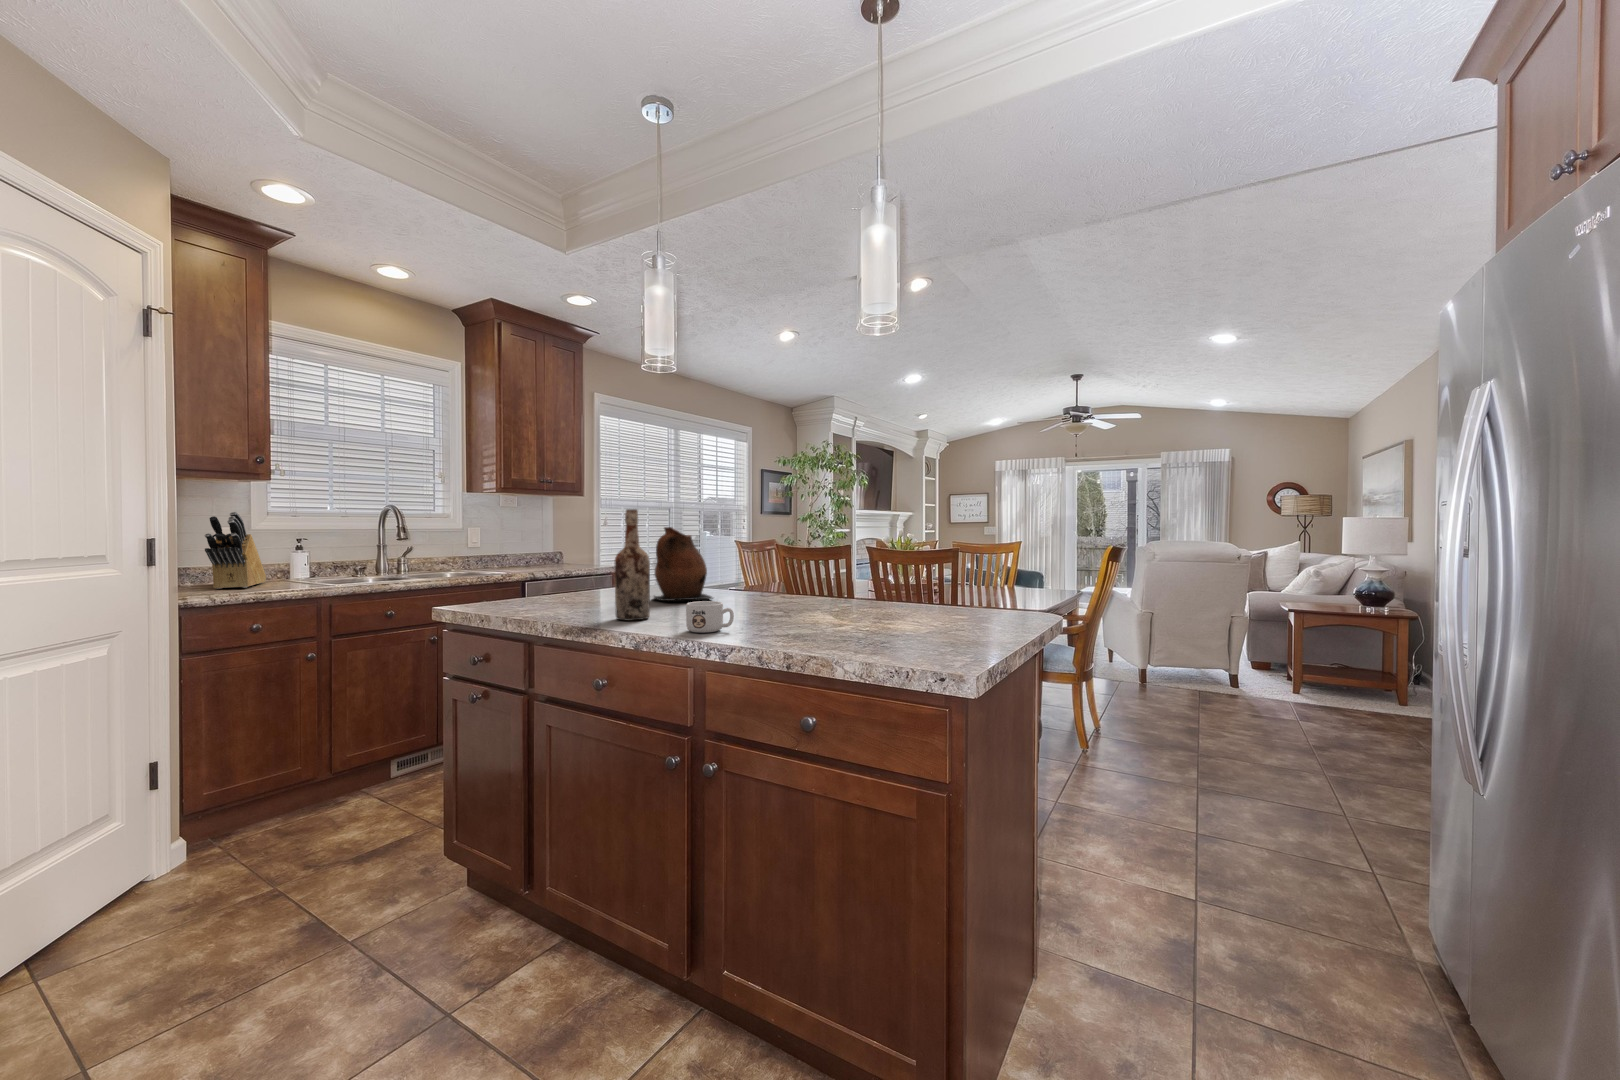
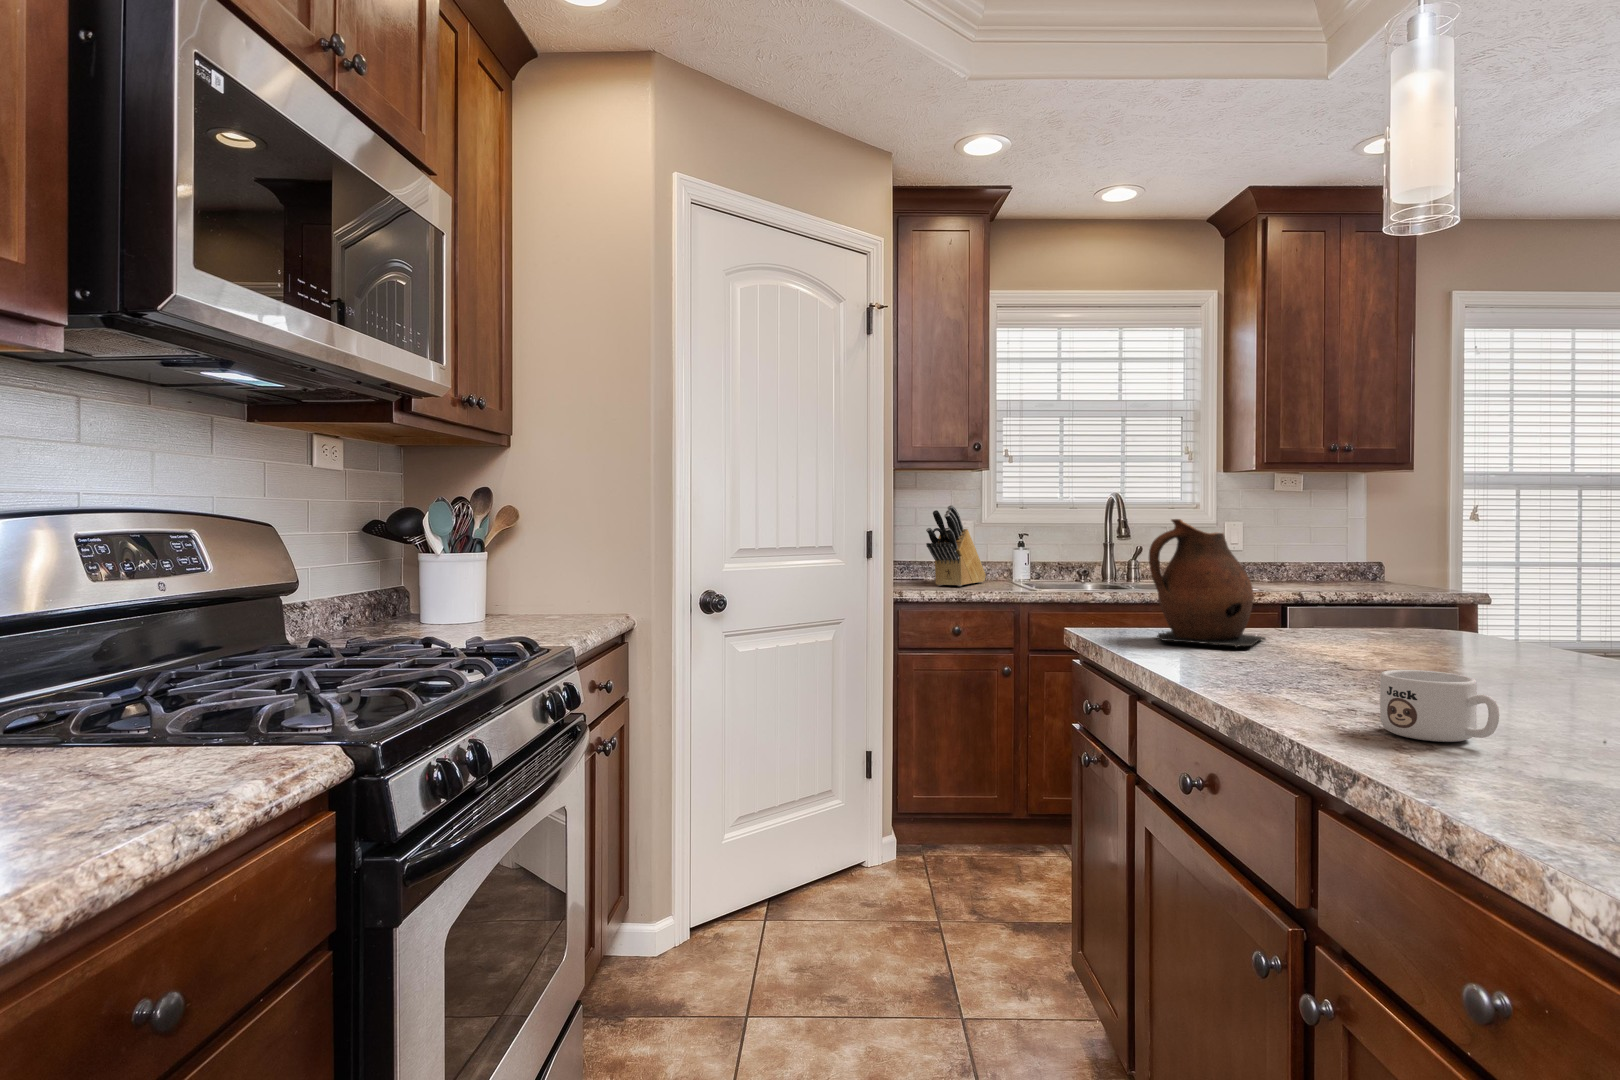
wine bottle: present [615,509,650,621] -> none [1283,481,1355,690]
ceramic pitcher: present [654,527,713,601] -> present [1149,519,1265,648]

